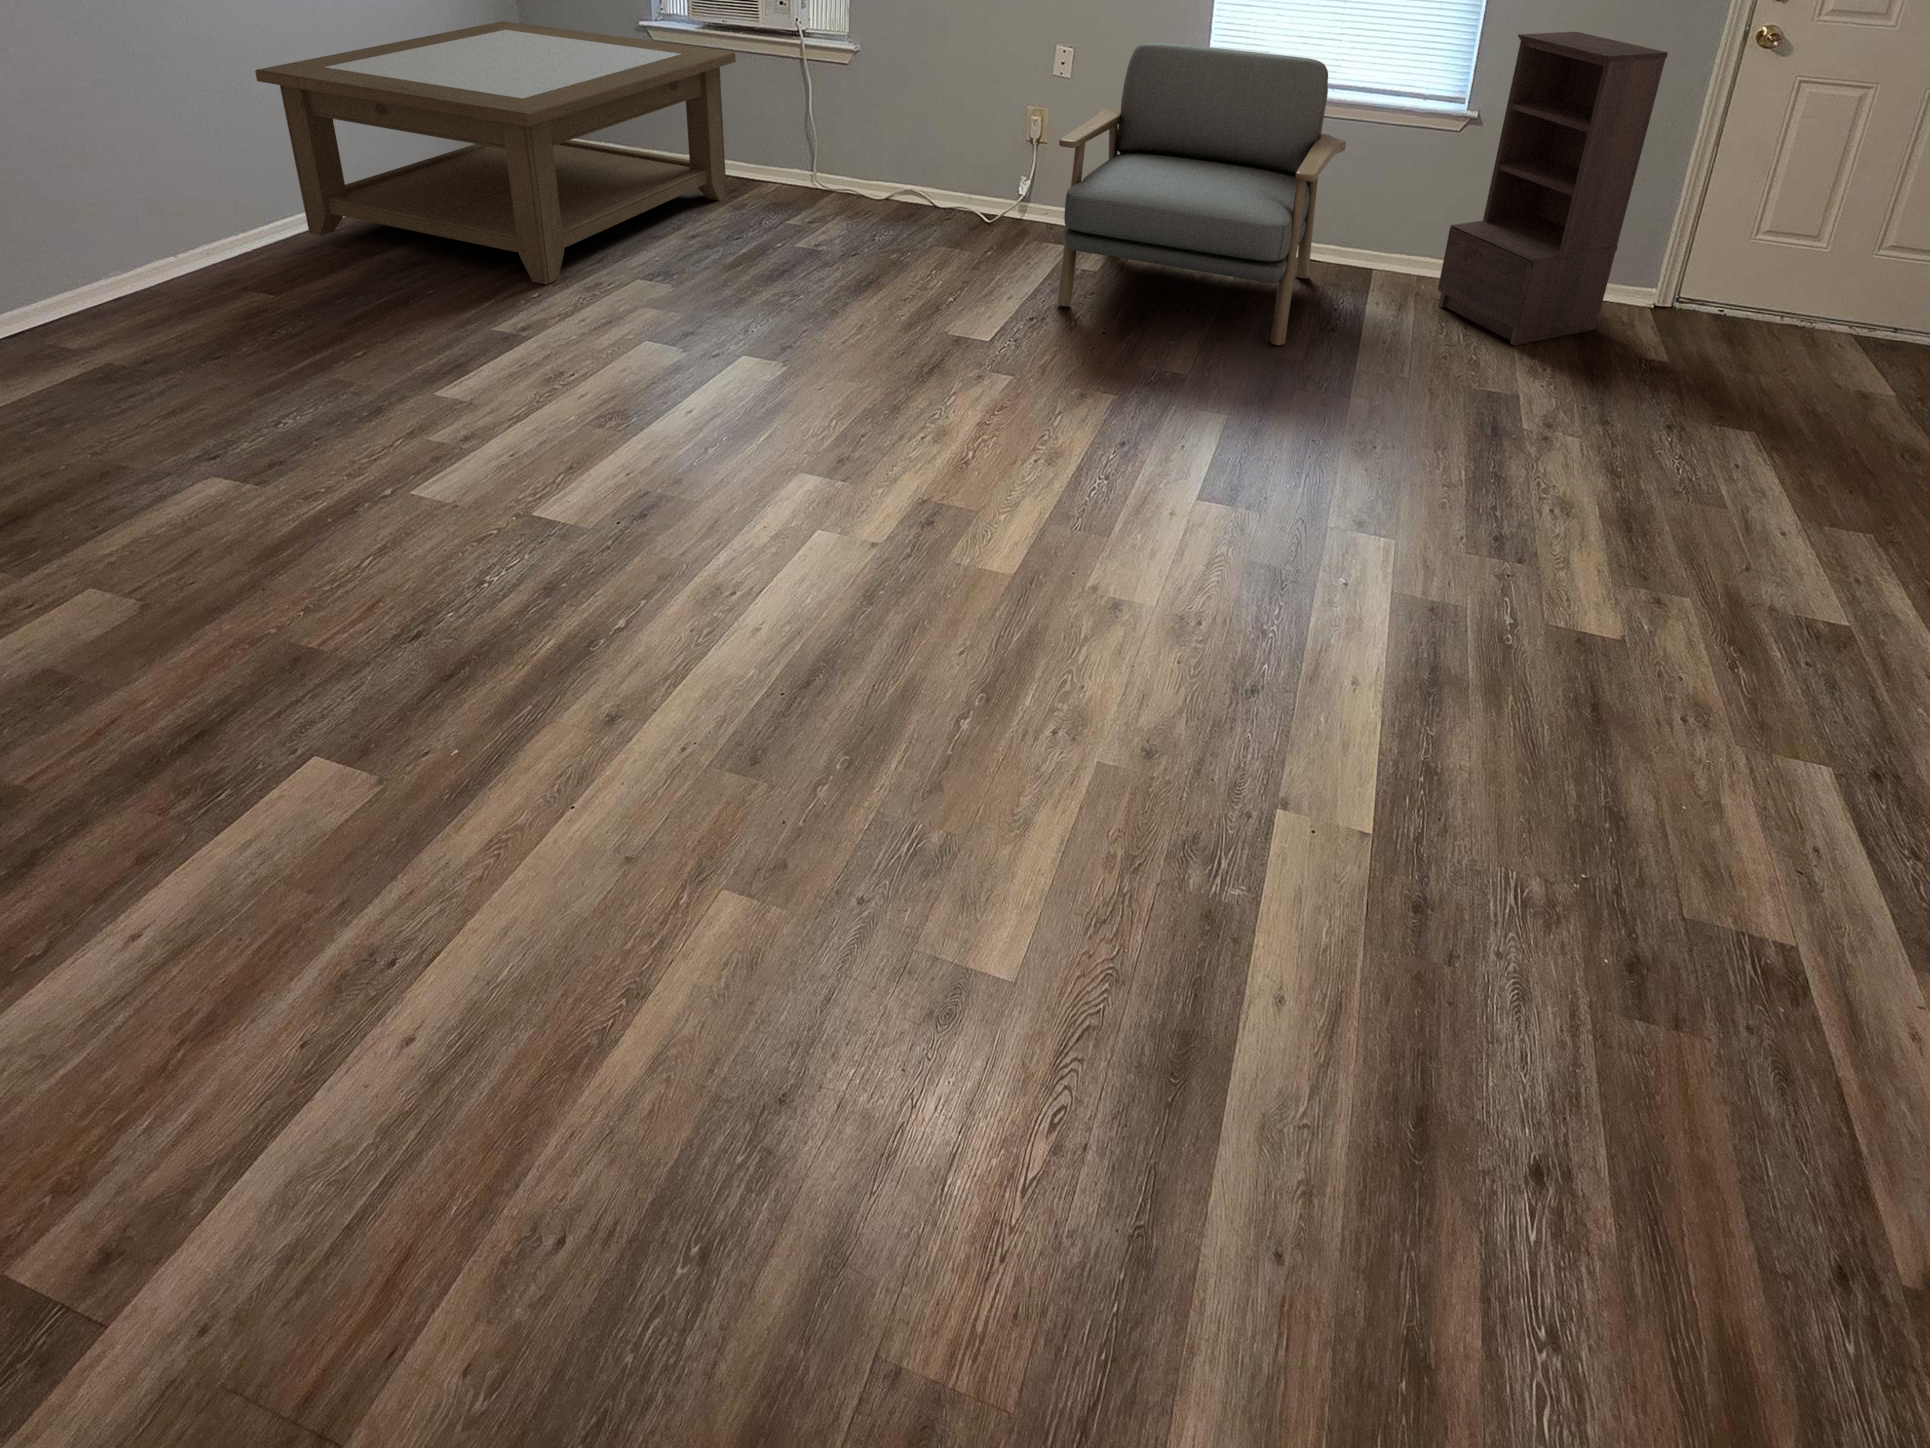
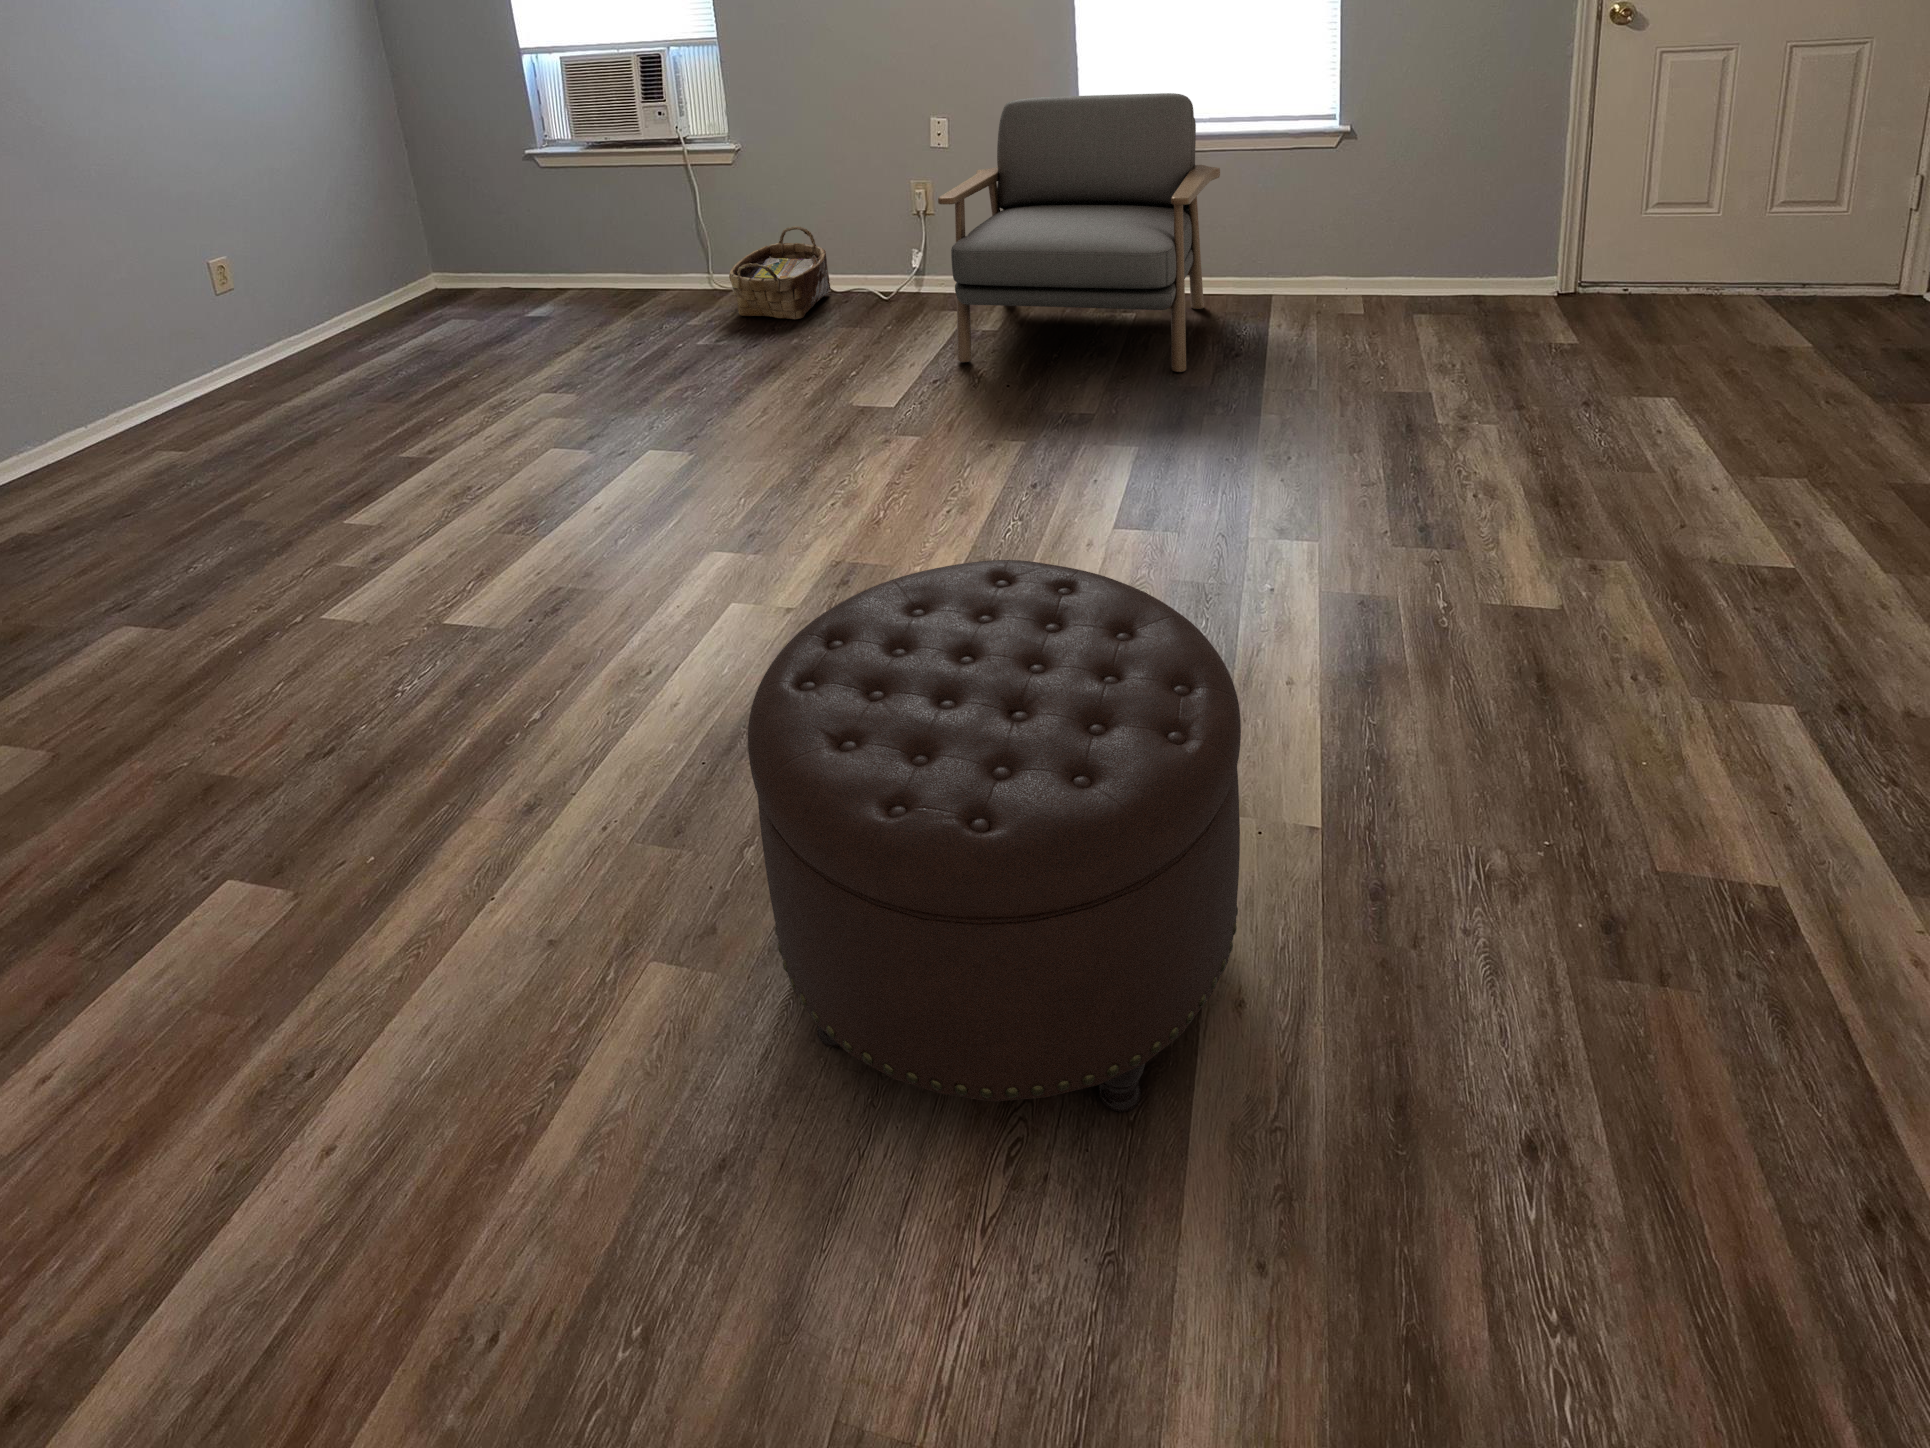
coffee table: present [255,21,736,284] -> none [161,164,630,404]
bookshelf: present [1438,32,1668,346] -> none [1332,34,1517,344]
woven basket: none [833,139,933,236] -> present [729,226,830,320]
ottoman: none [847,551,1323,1092] -> present [748,560,1241,1112]

